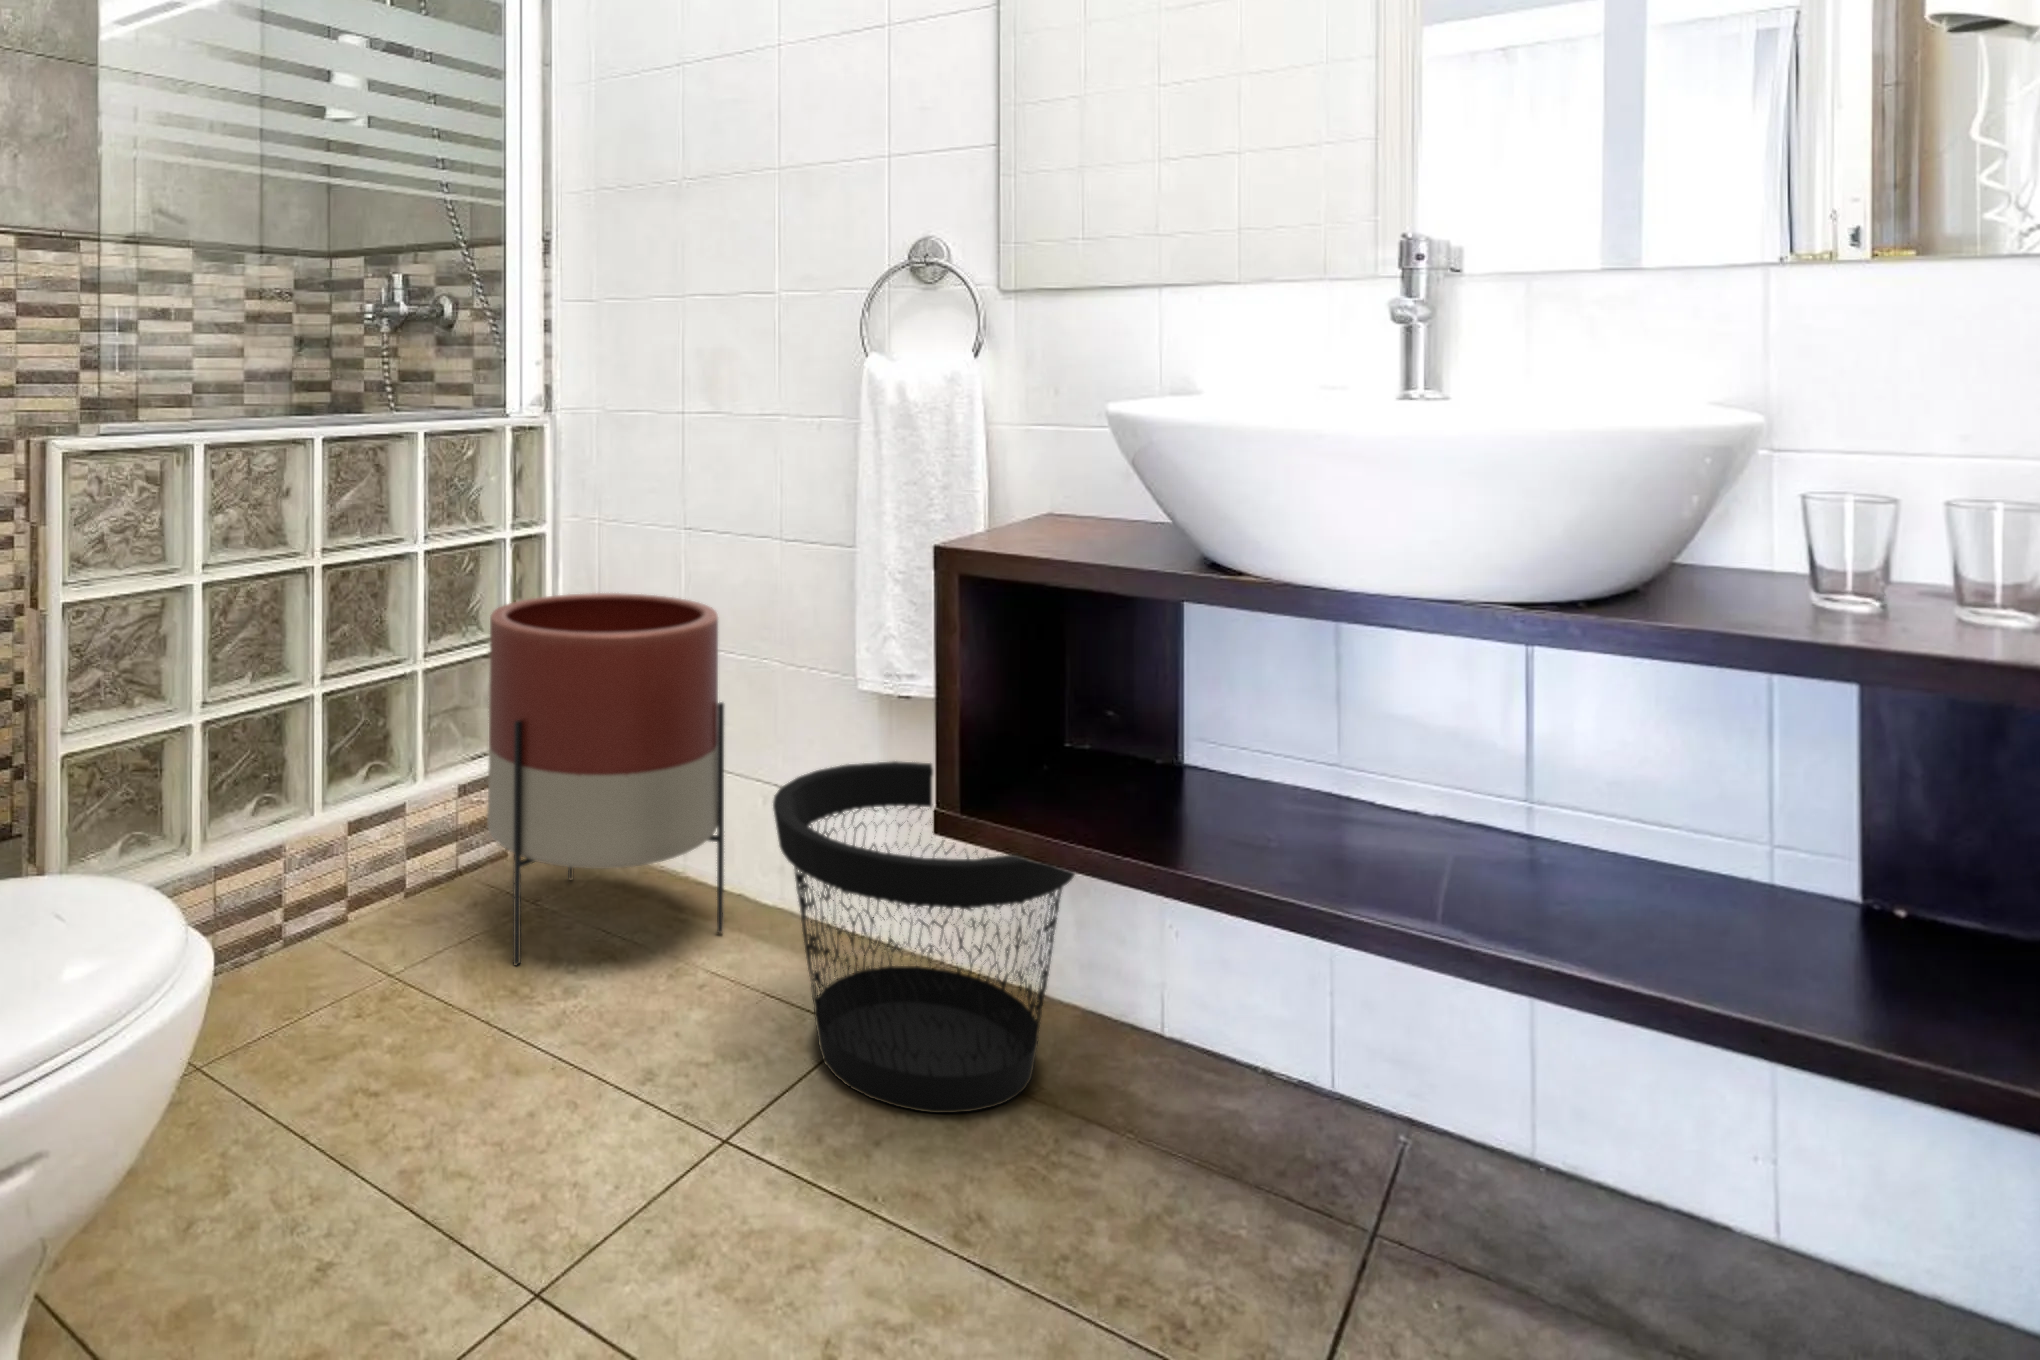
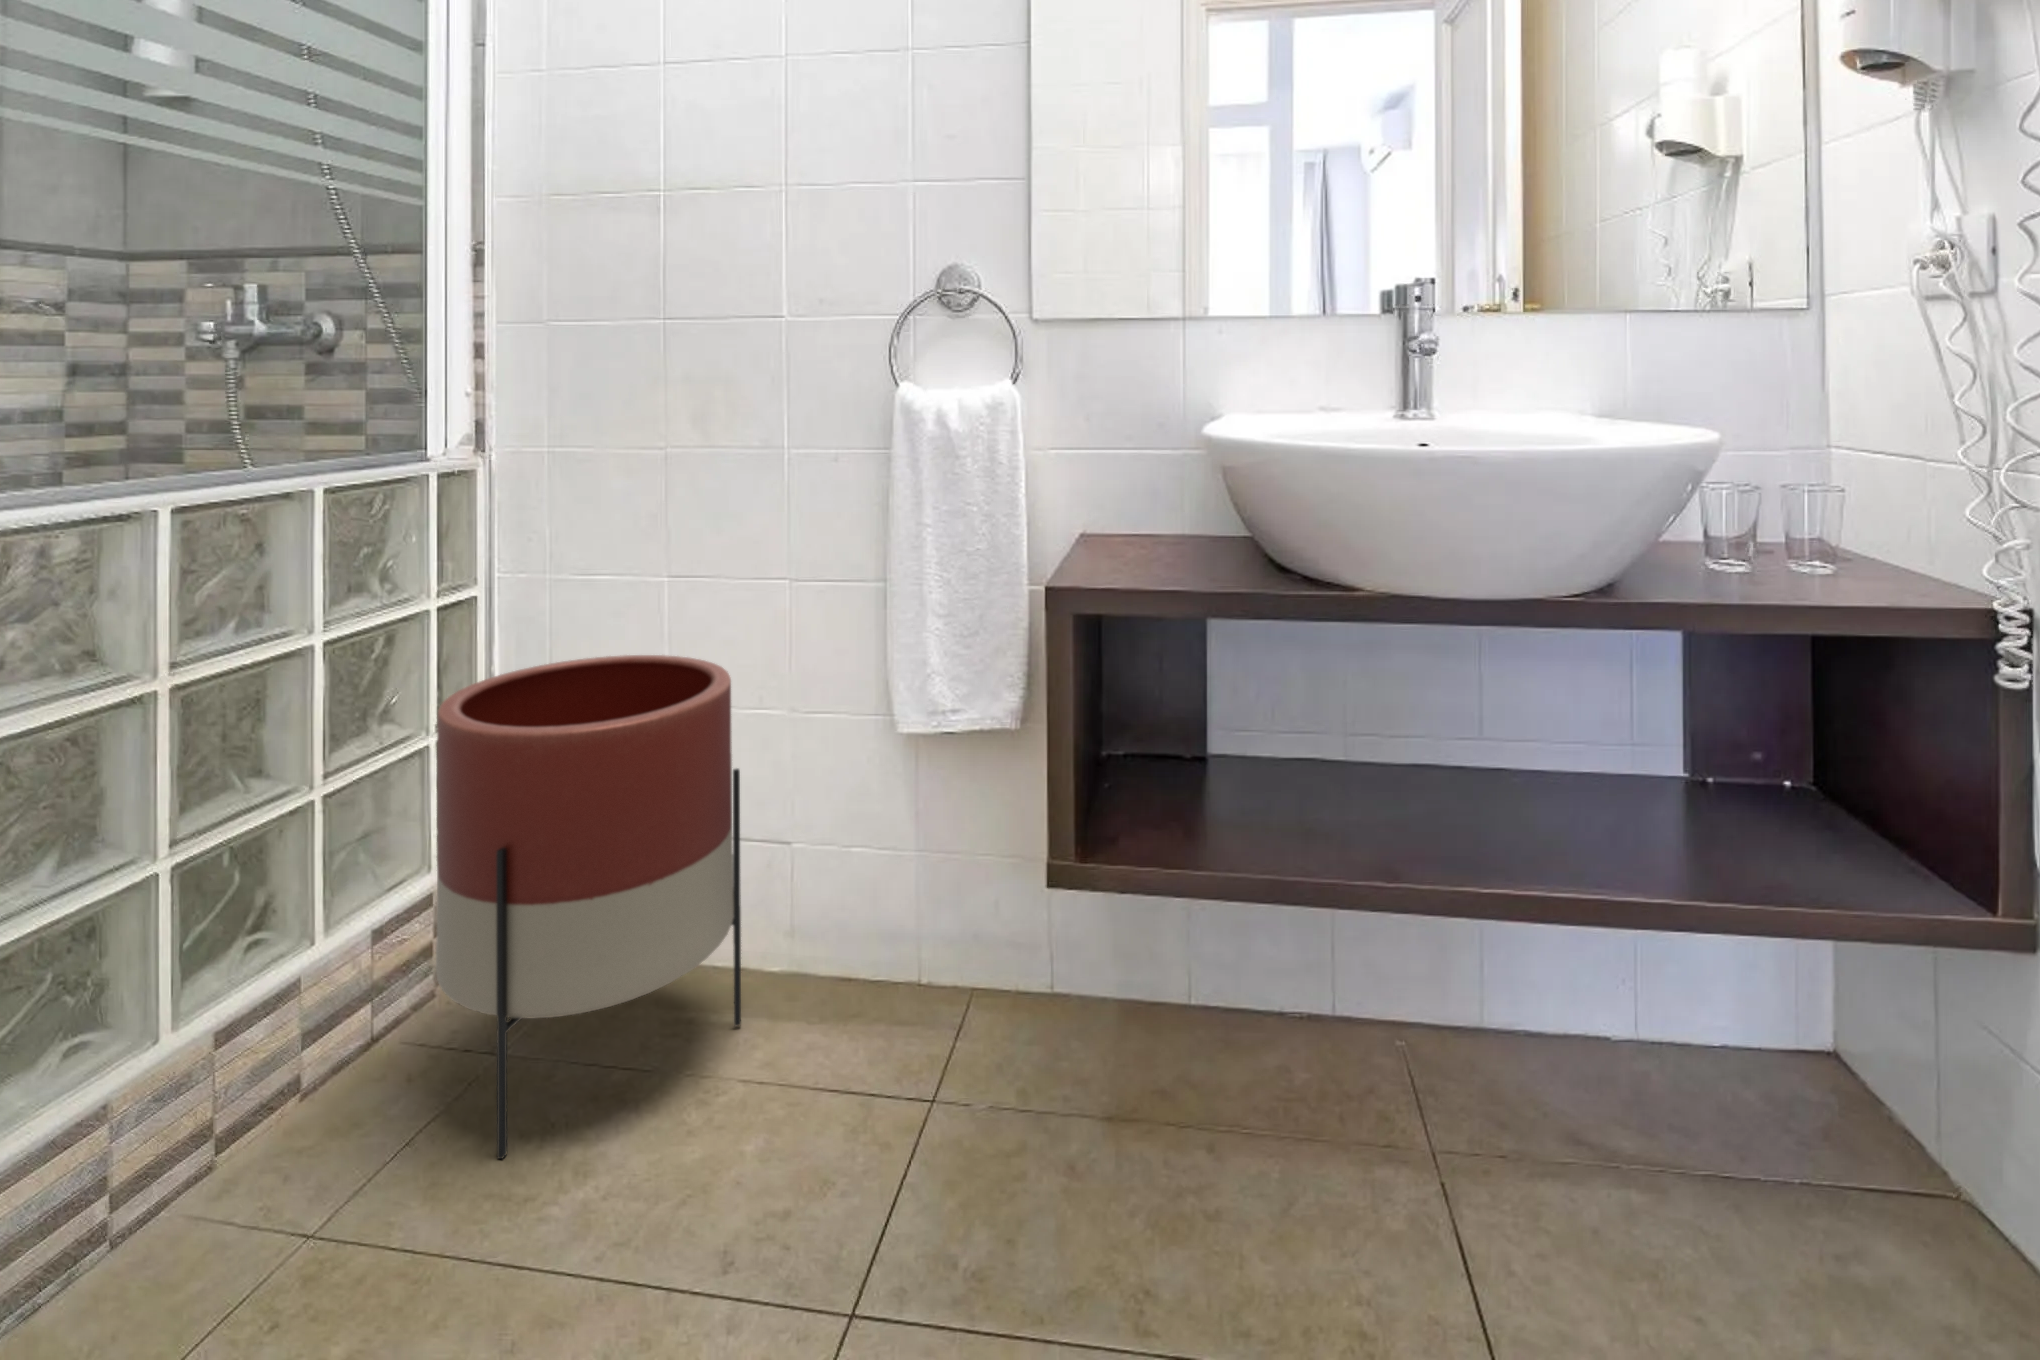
wastebasket: present [773,761,1075,1113] -> none [853,790,1170,1185]

